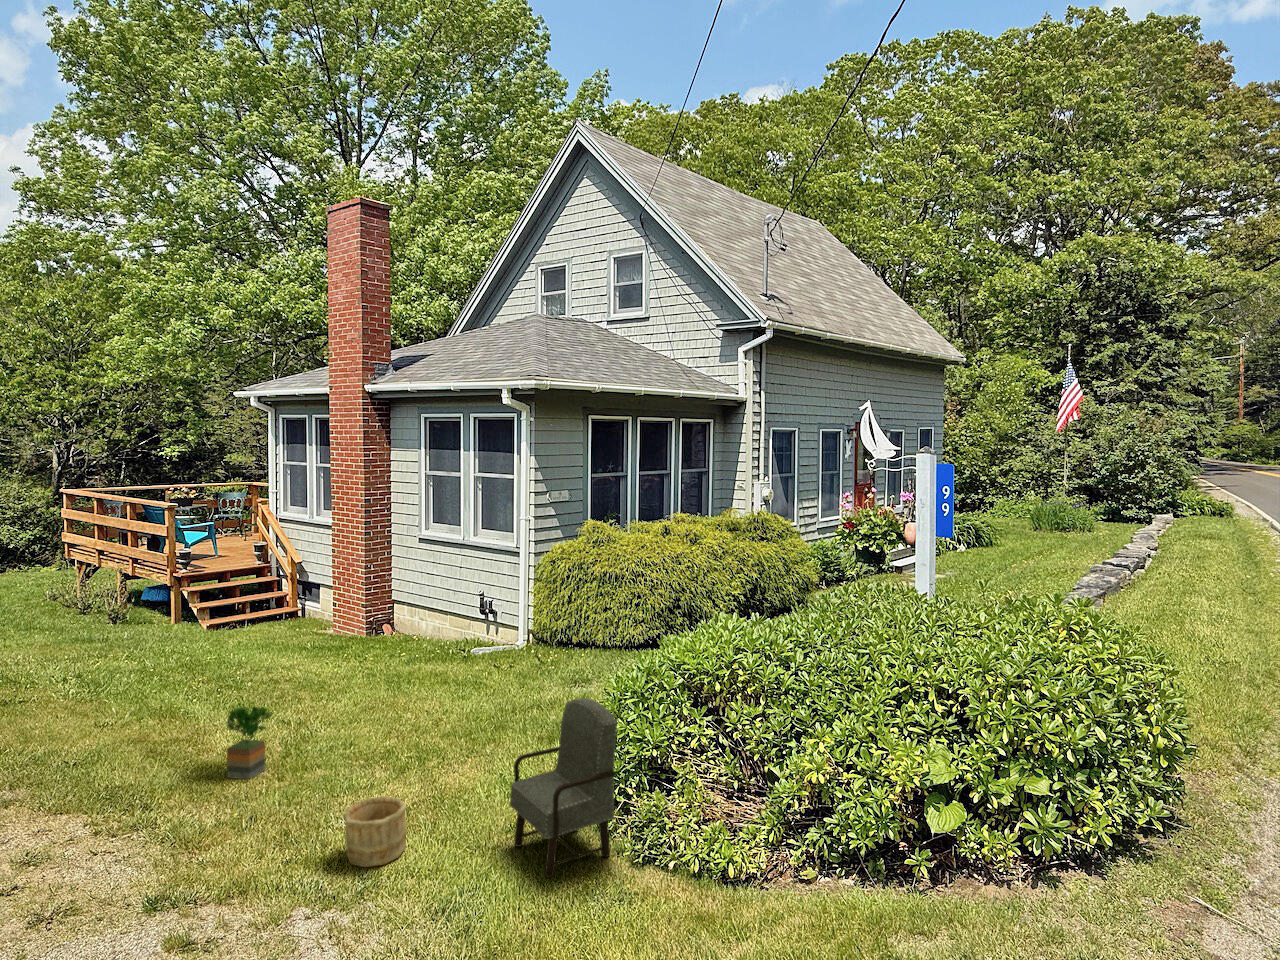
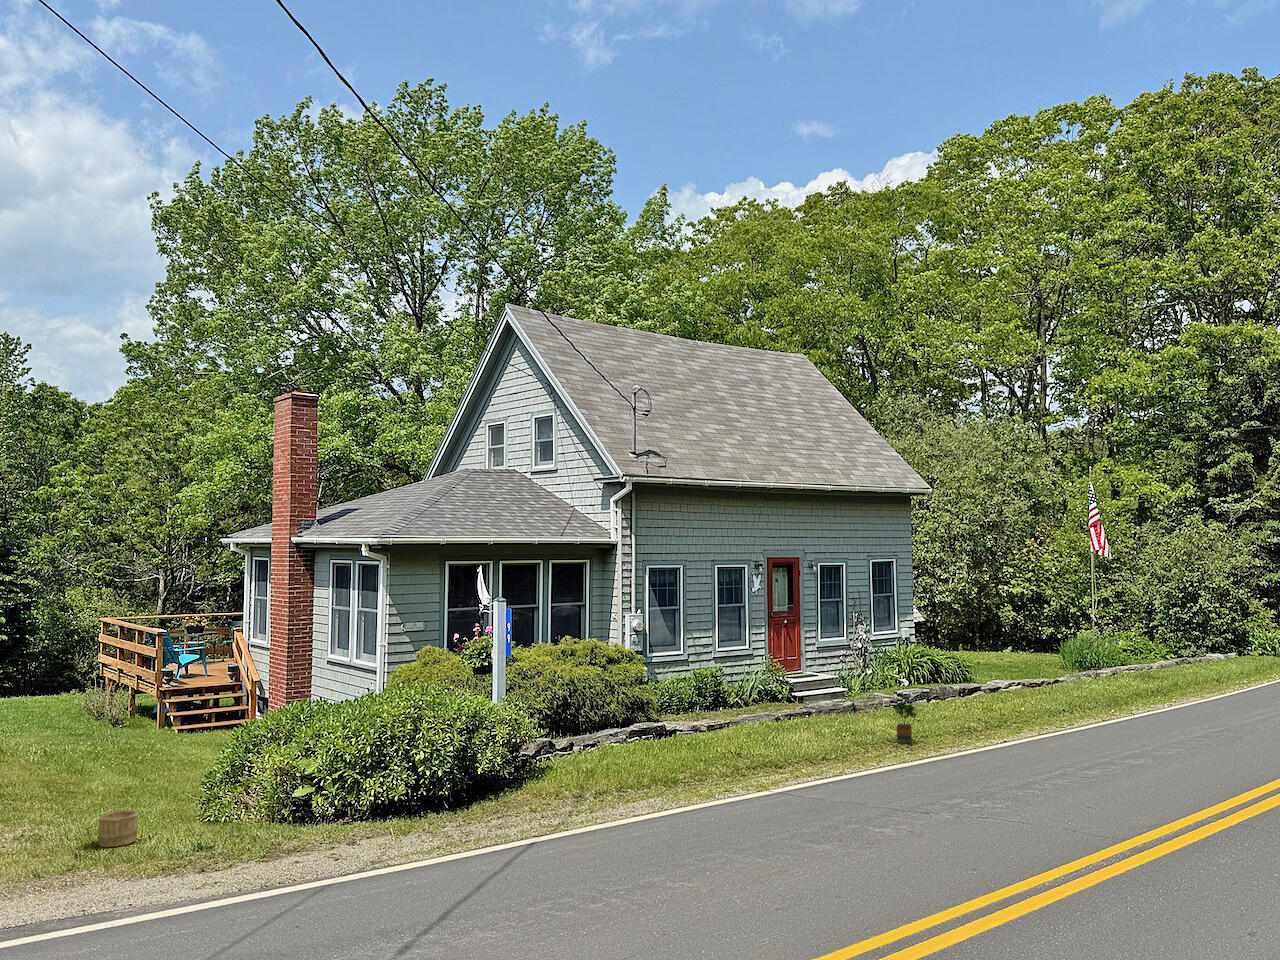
armchair: present [510,698,617,878] -> none [193,753,253,857]
potted tree: present [226,706,272,779] -> present [892,704,917,743]

